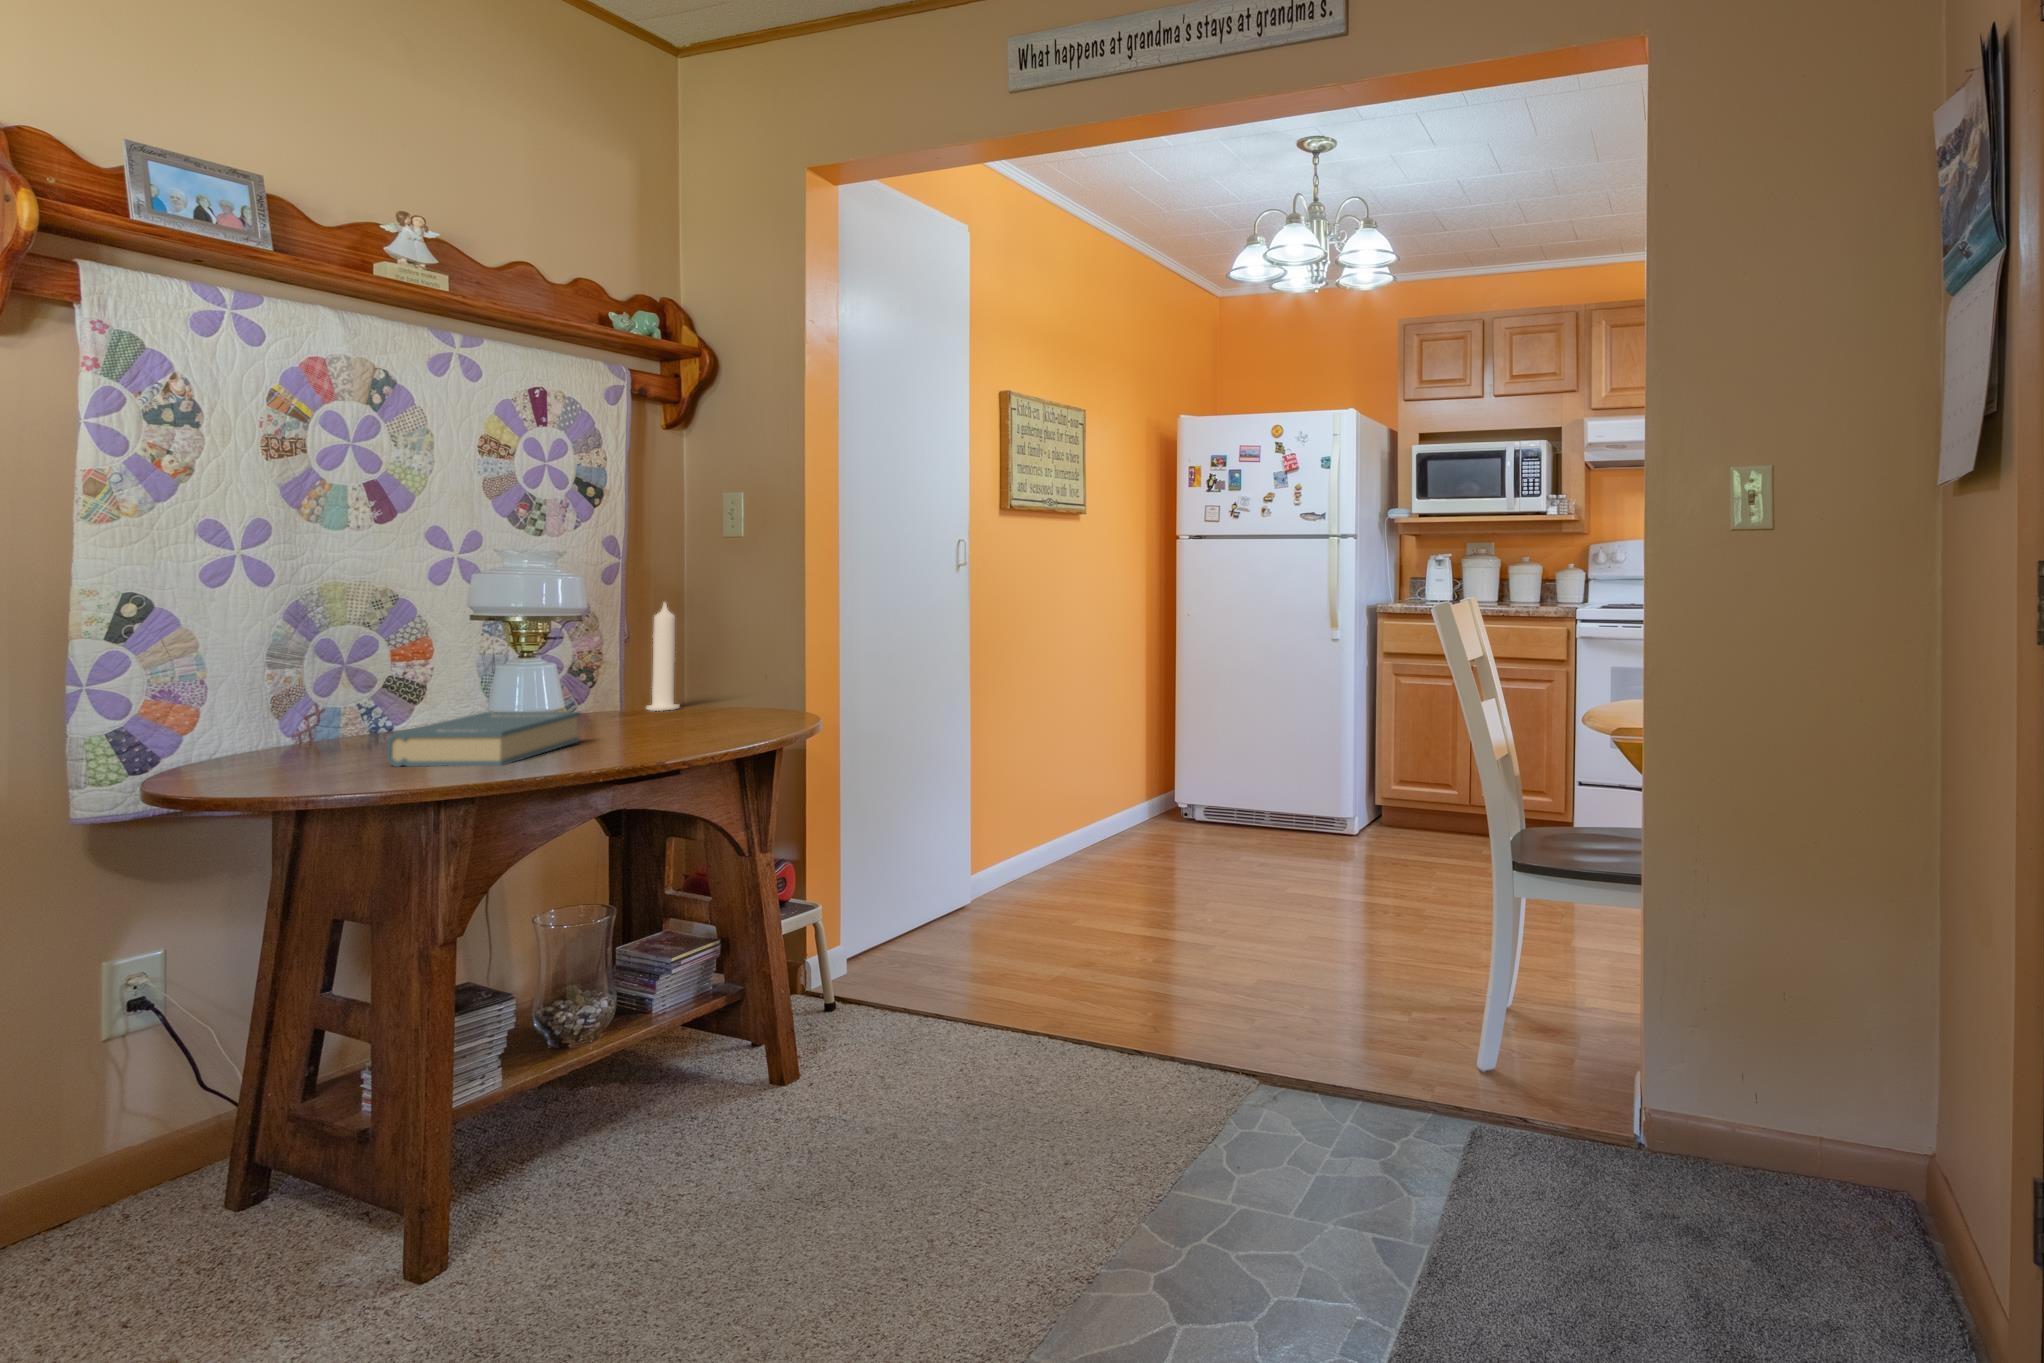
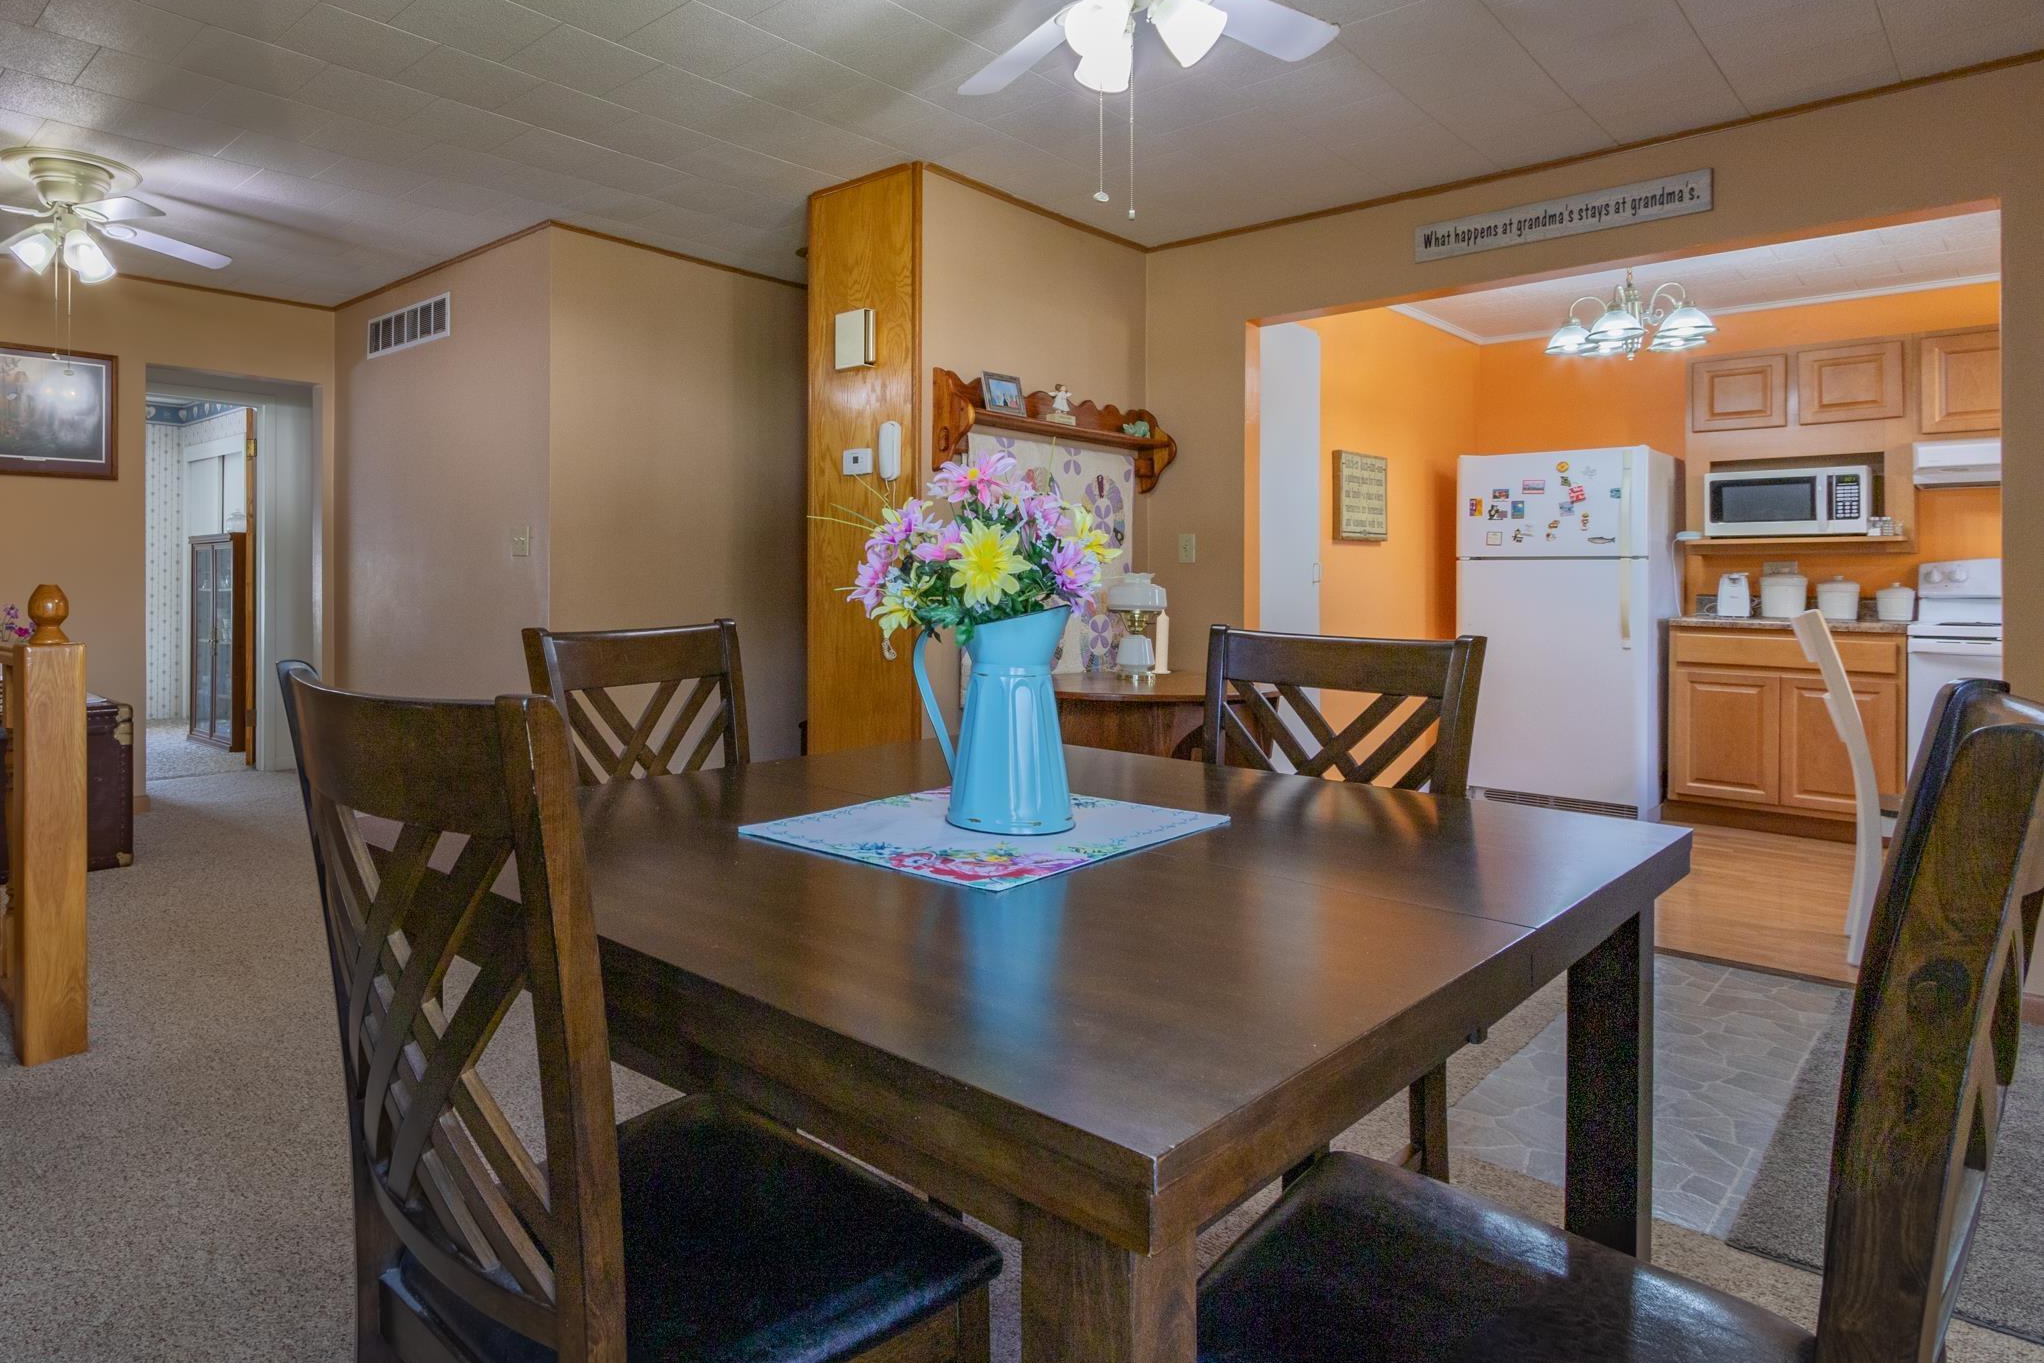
hardback book: present [387,712,580,767] -> none [1105,666,1170,691]

